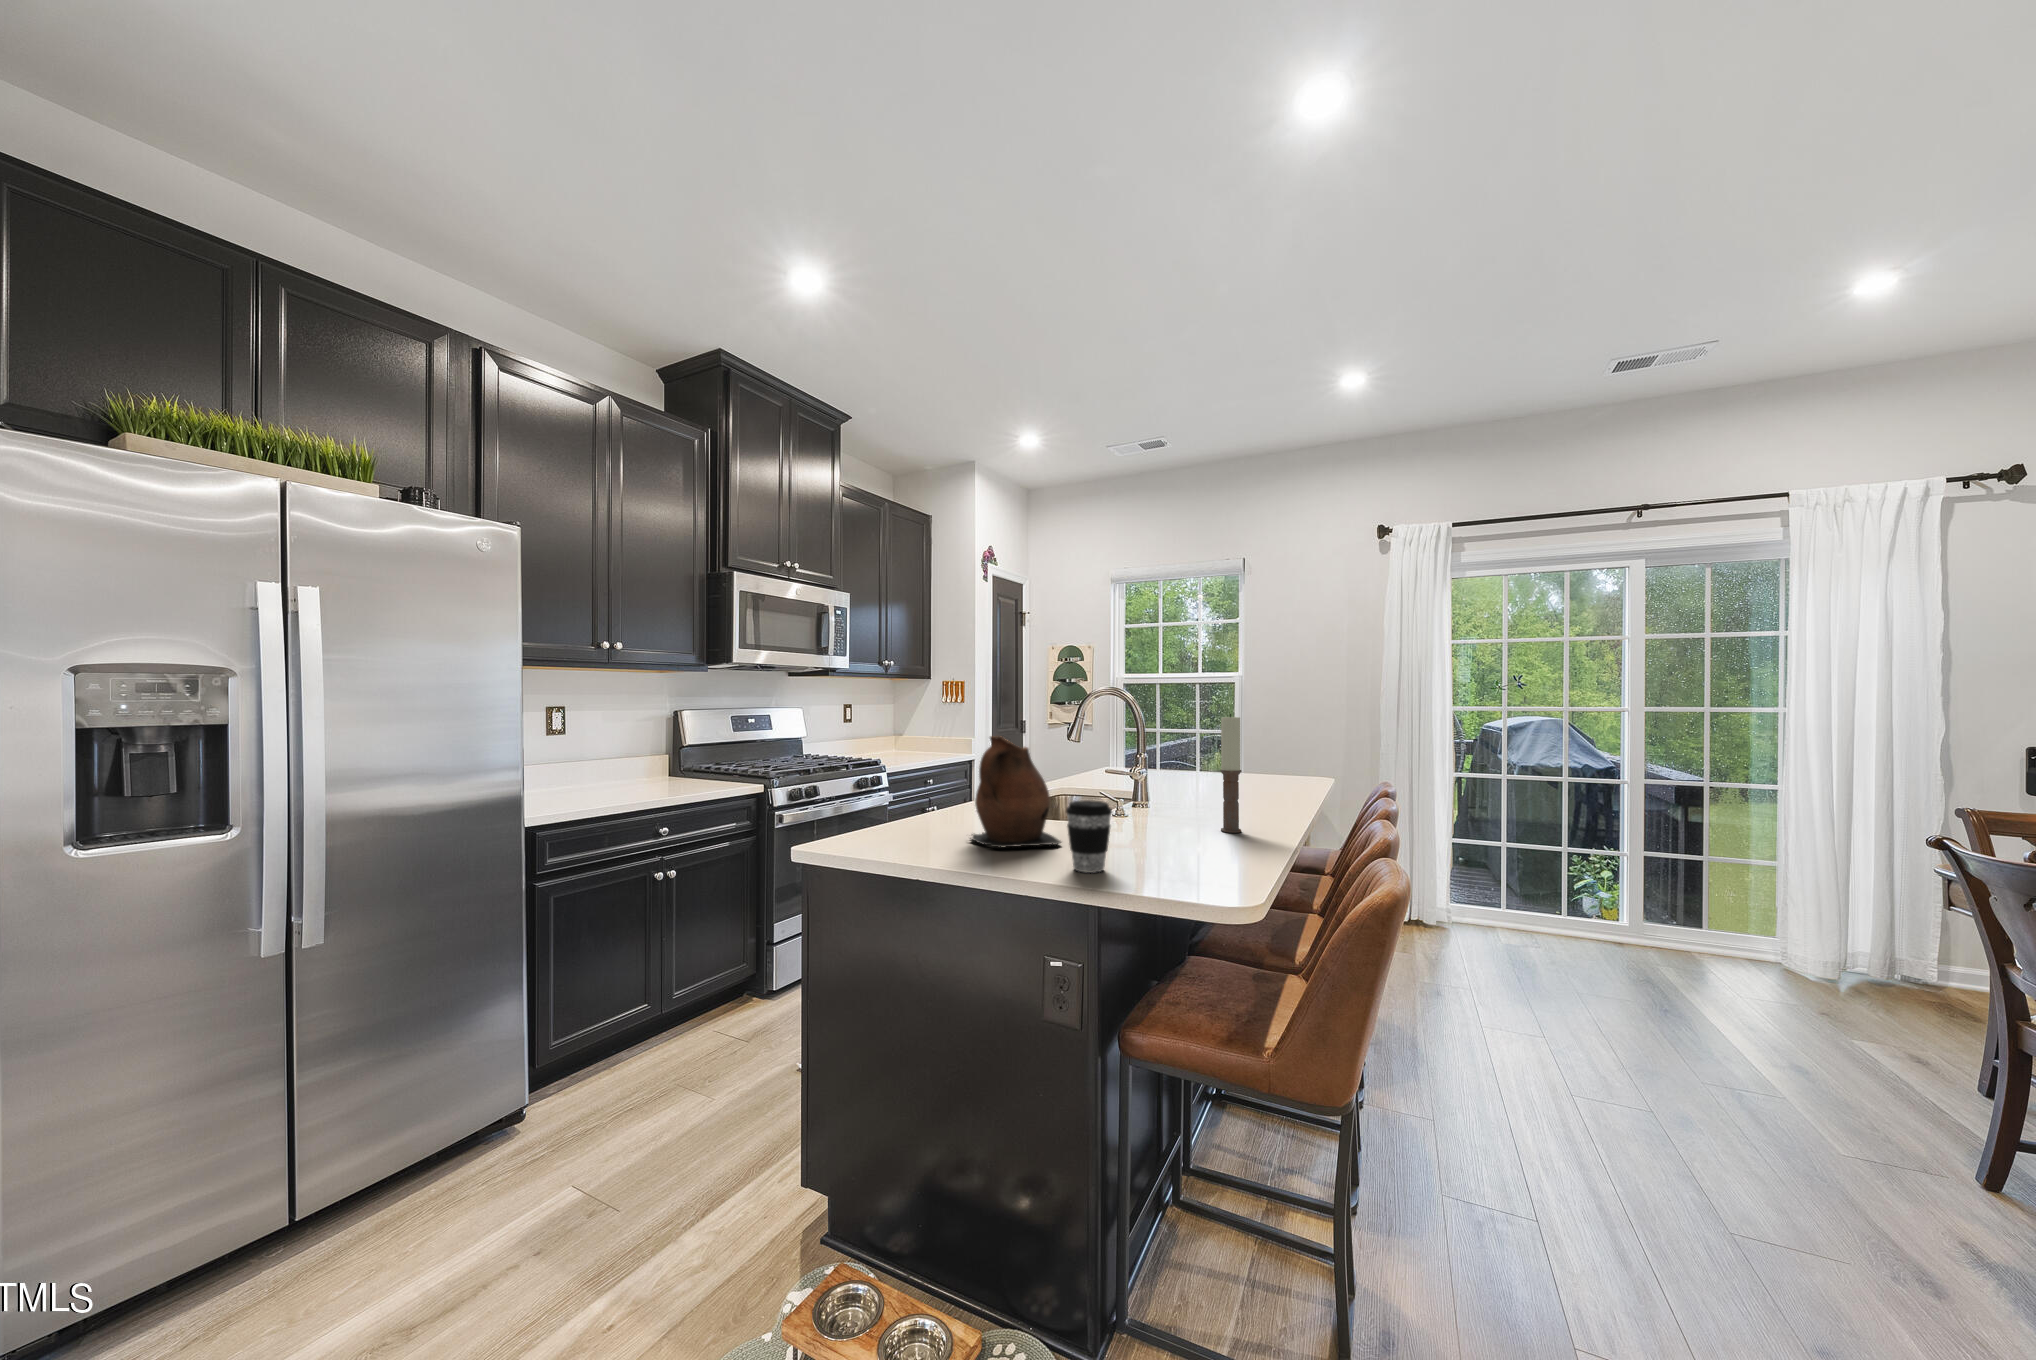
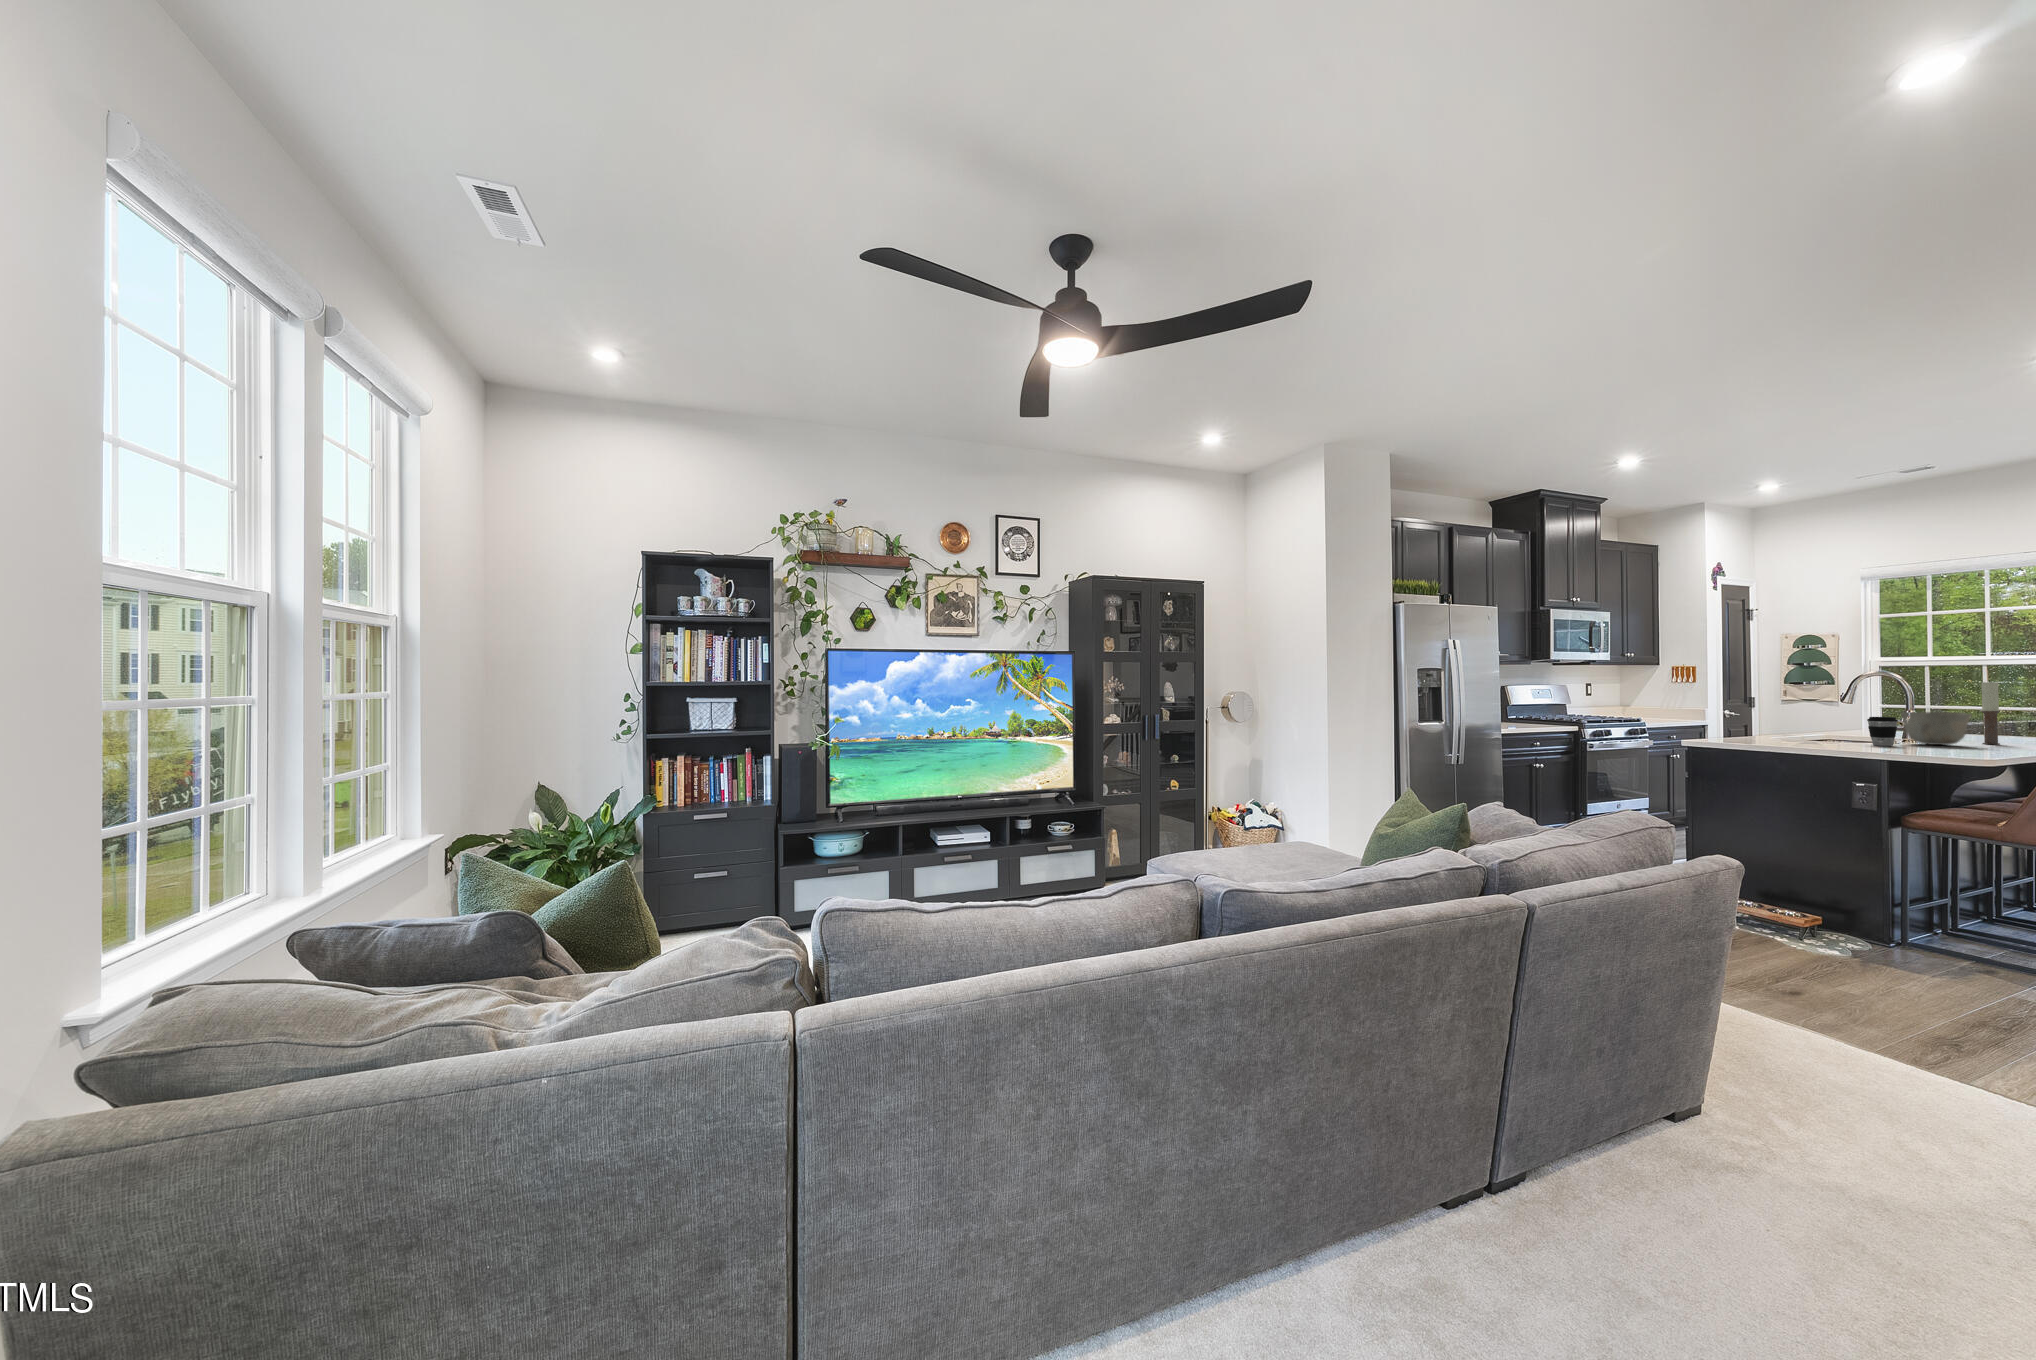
ceramic pitcher: present [972,736,1061,847] -> none [1790,691,1859,742]
ceramic bowl: none [1121,777,1215,851] -> present [1901,712,1971,745]

